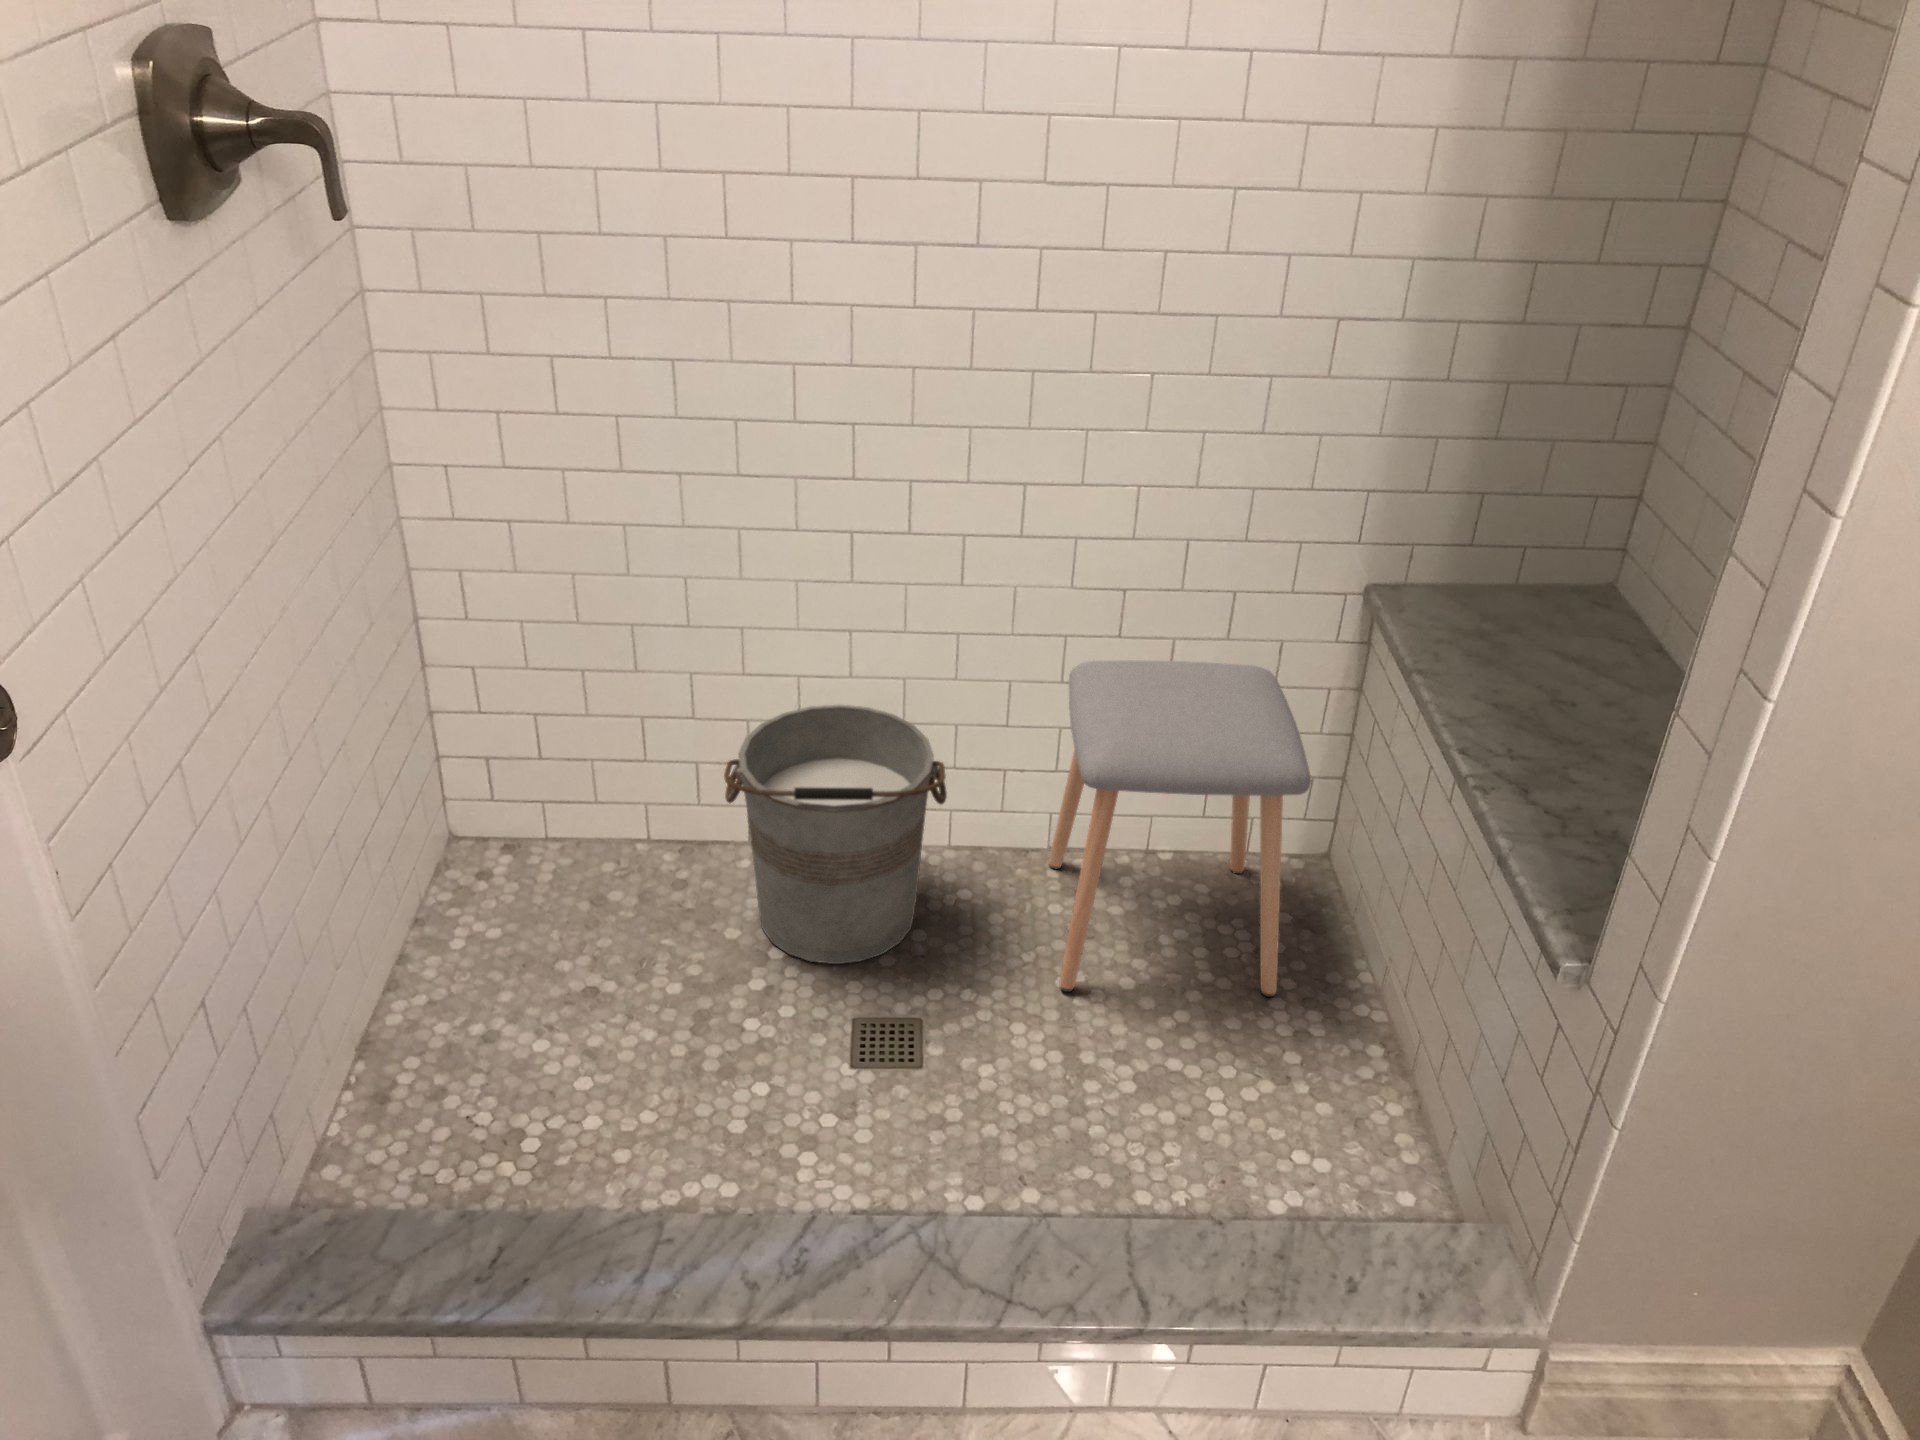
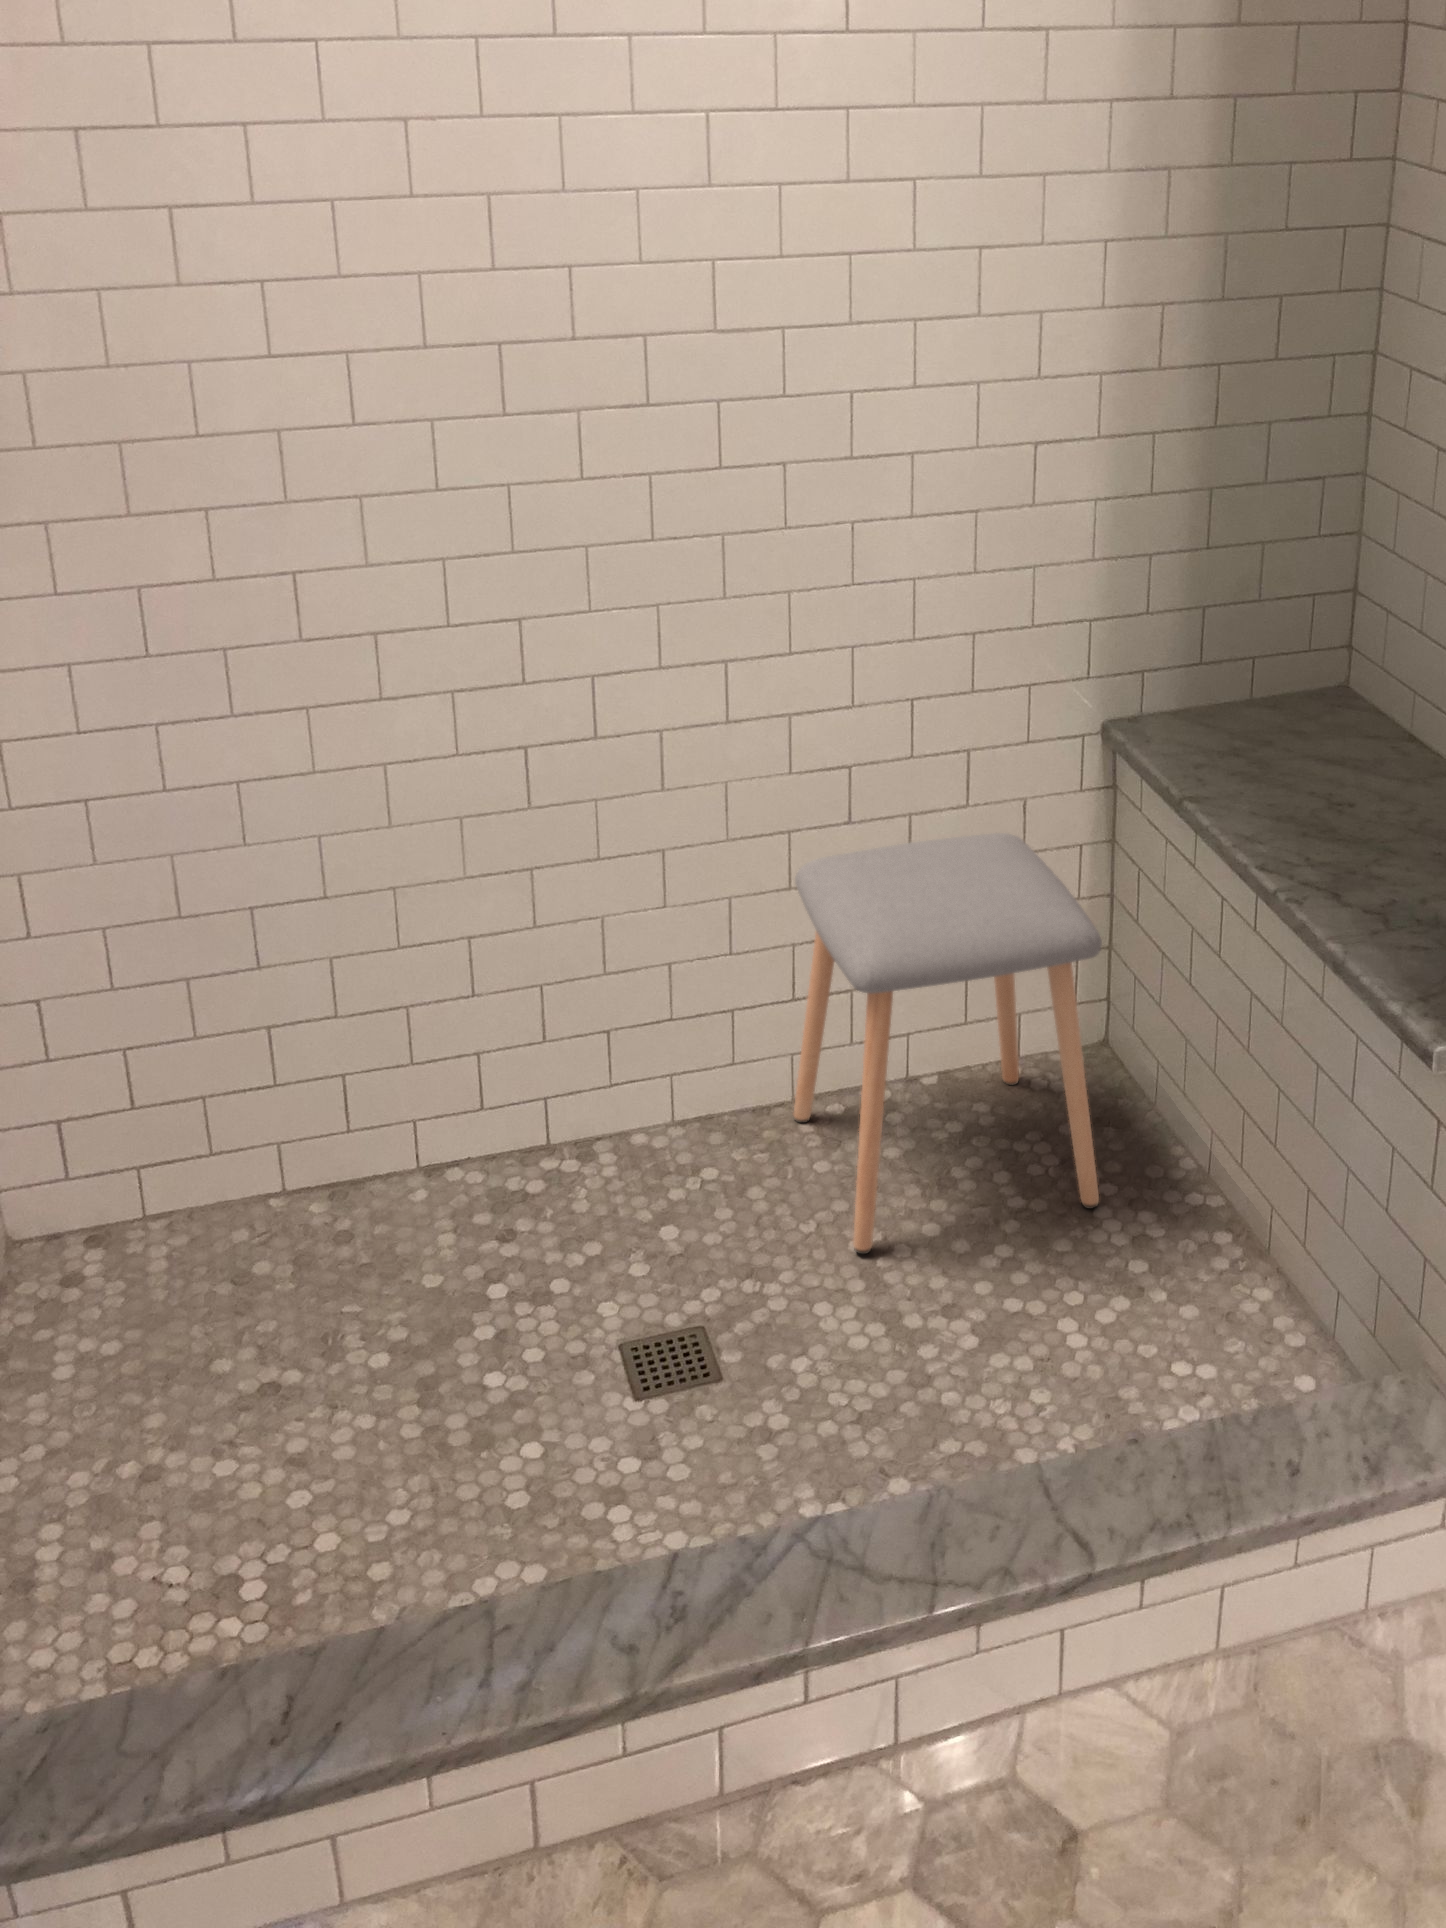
bucket: present [724,705,947,964] -> none [406,962,684,1290]

